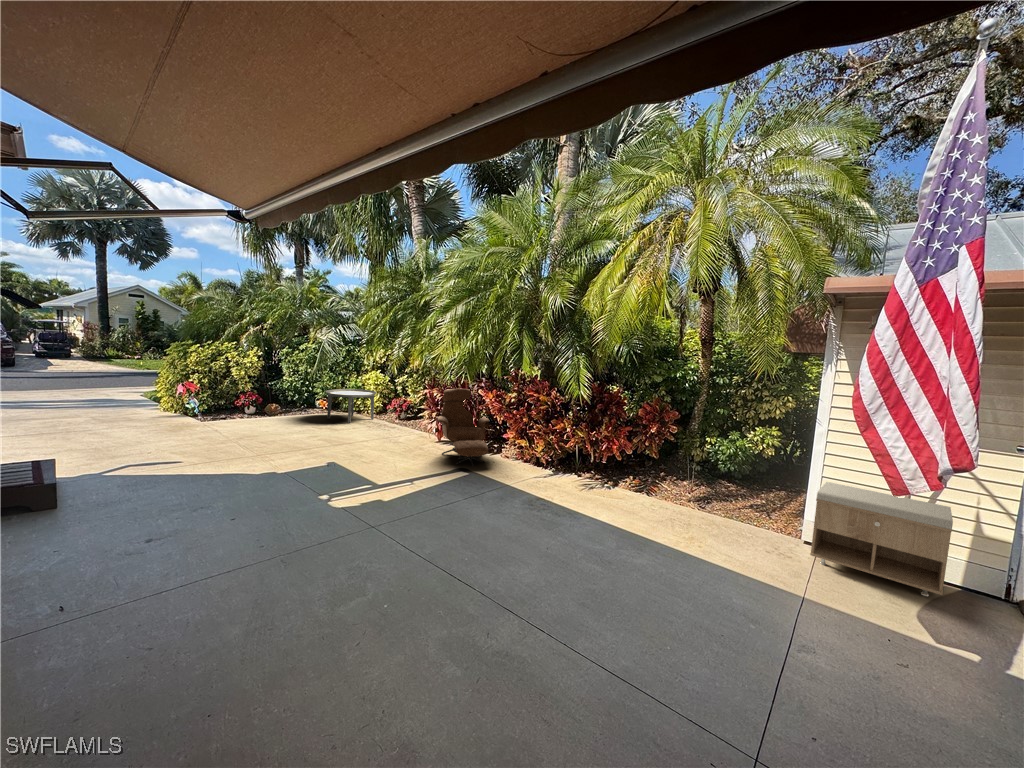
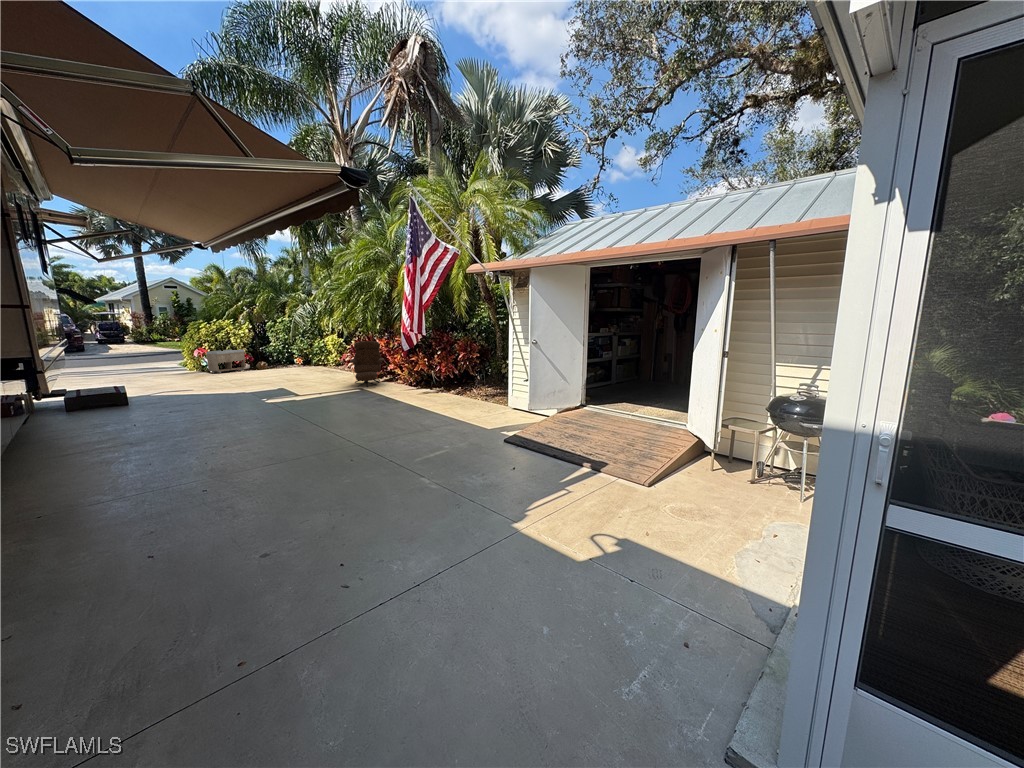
round table: present [326,389,376,423] -> none [294,348,331,371]
storage bench: present [810,482,953,597] -> present [206,350,246,373]

